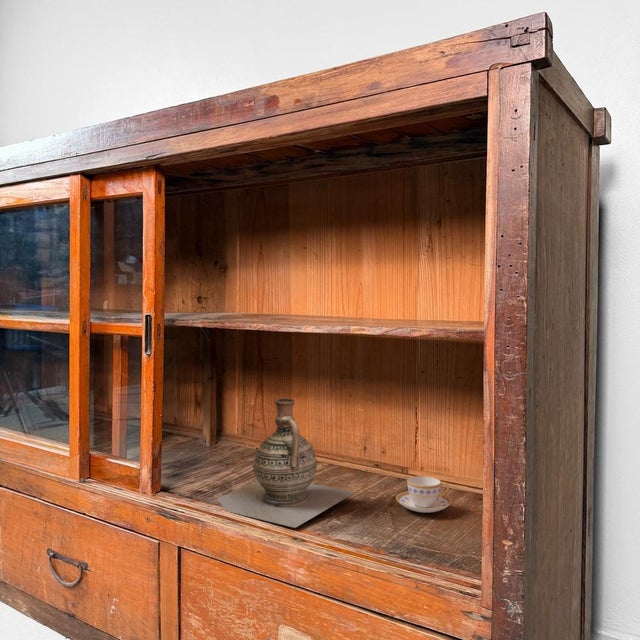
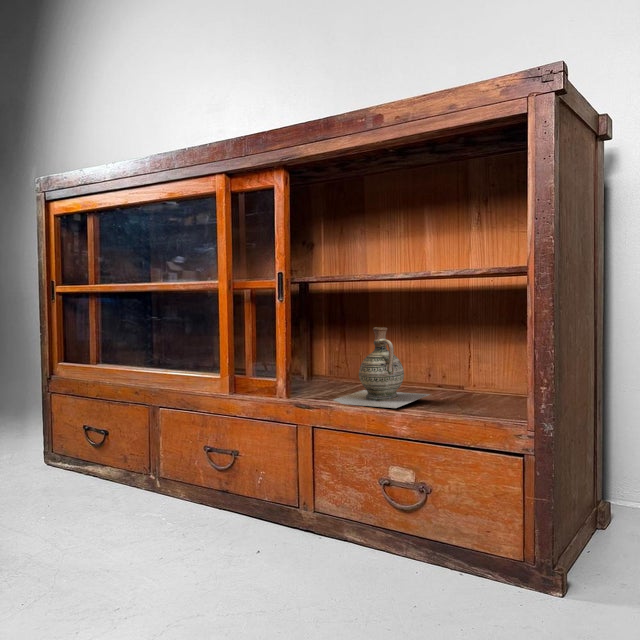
teacup: present [396,476,452,513] -> none [461,382,501,405]

